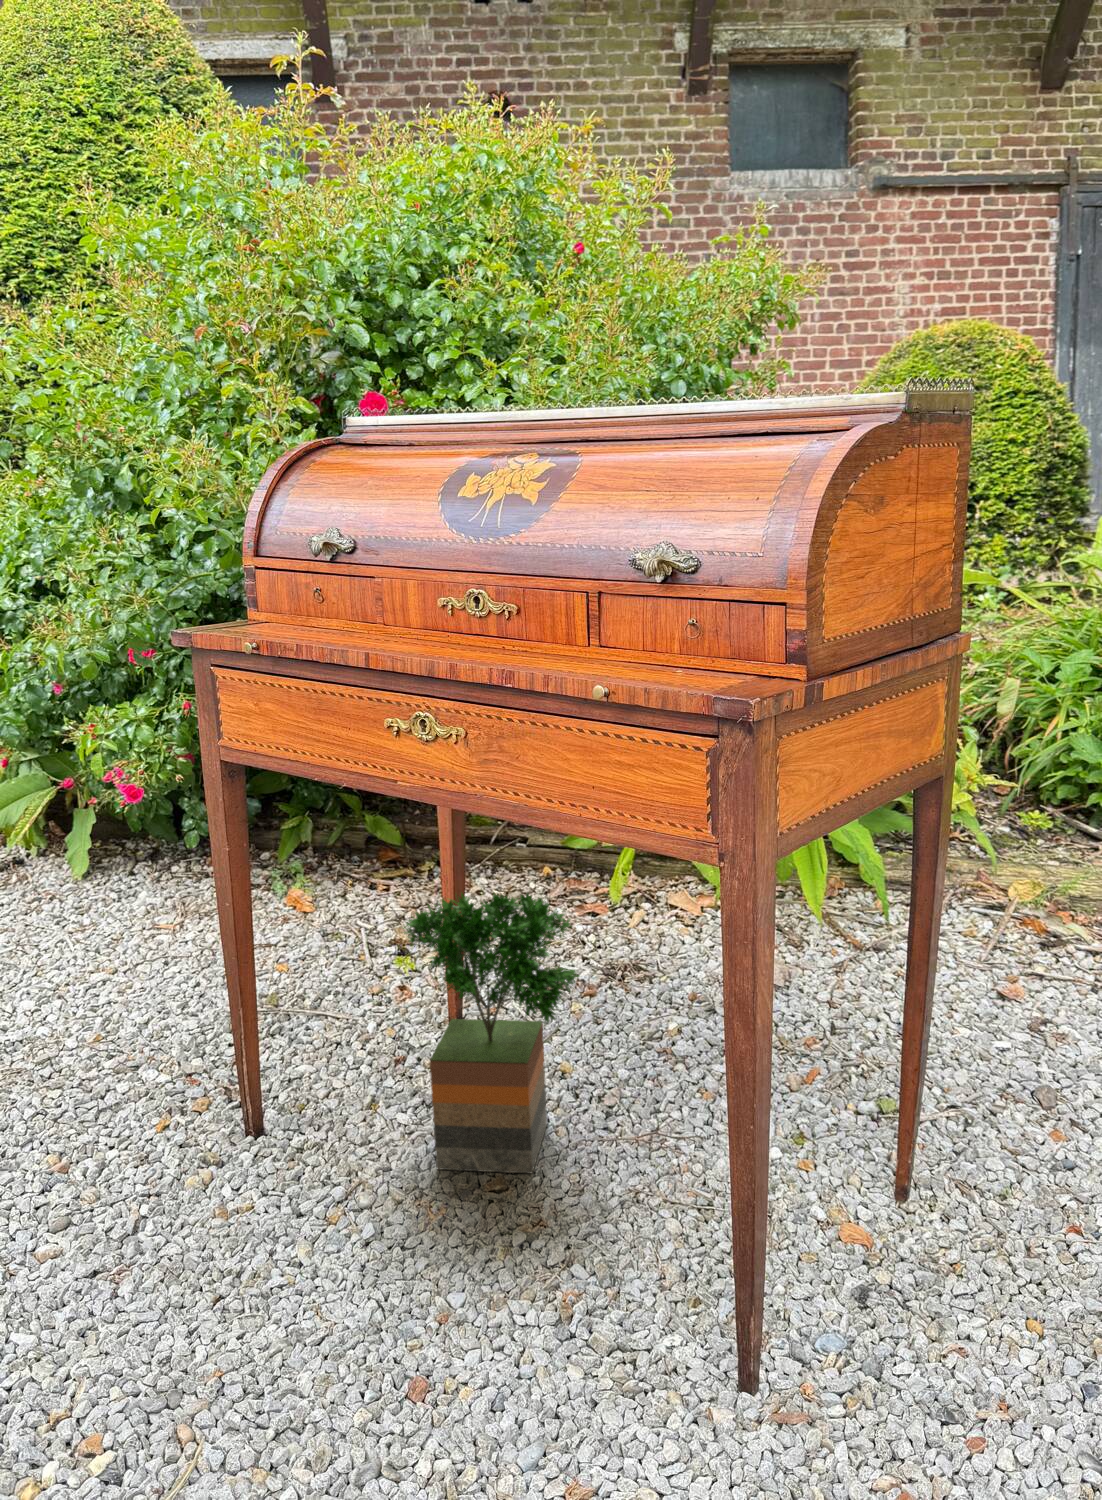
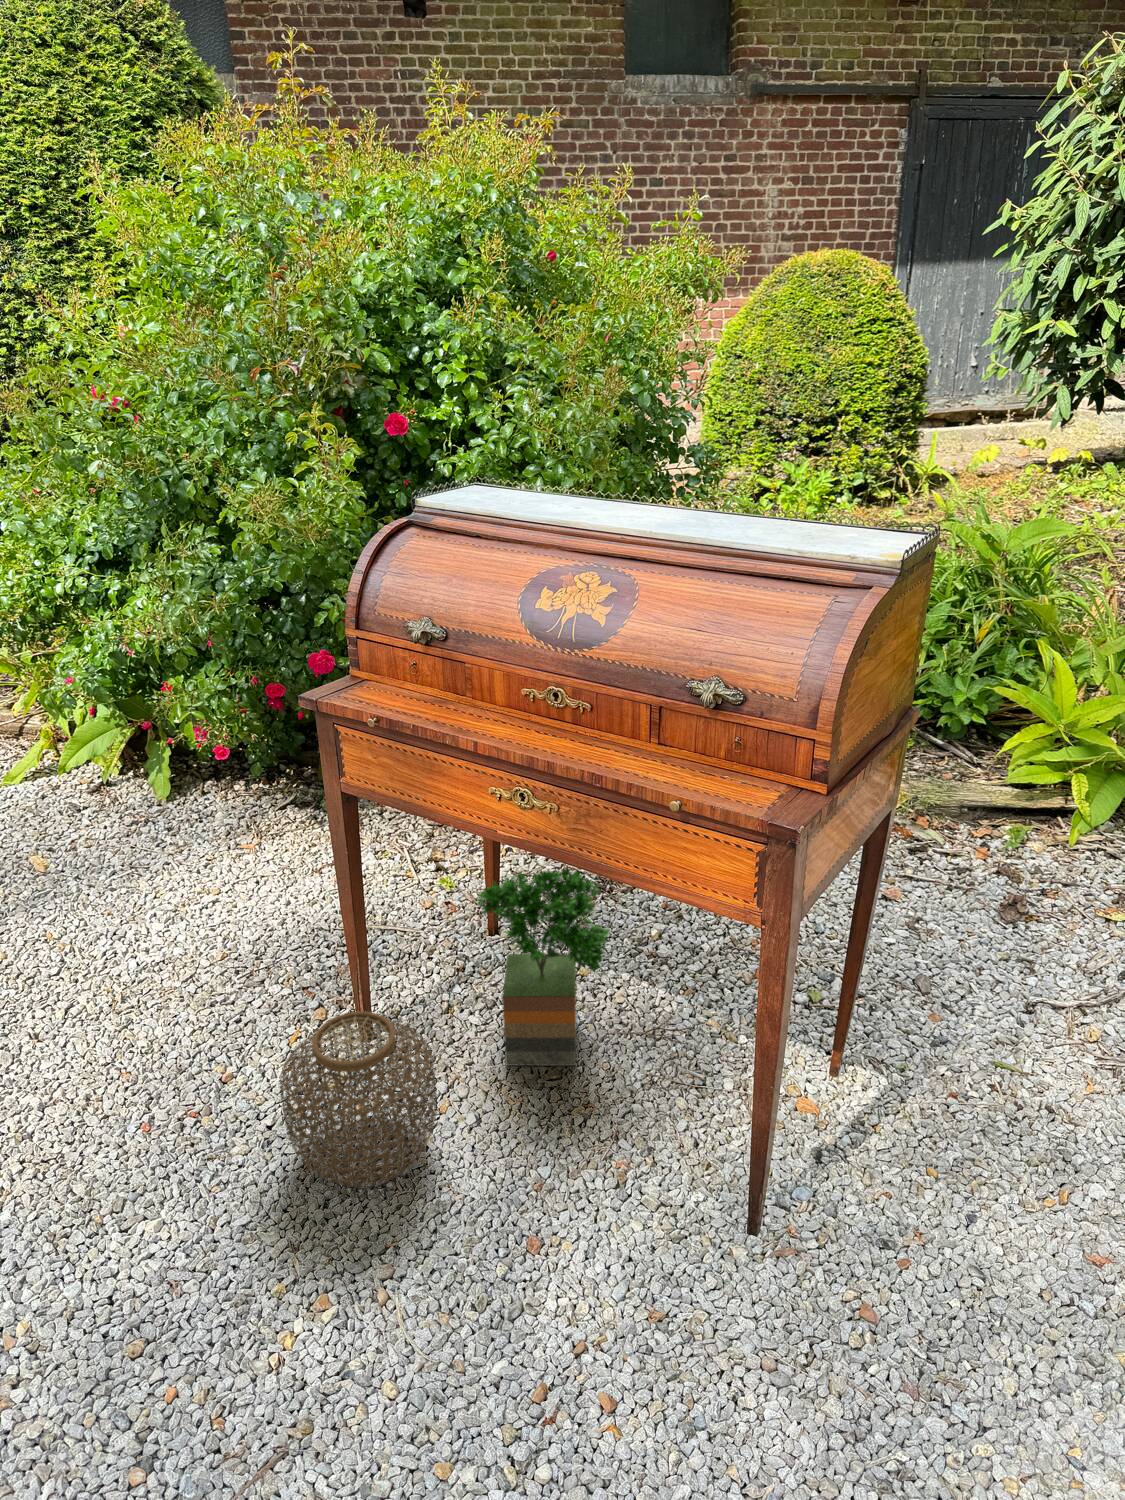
woven basket: none [92,1045,313,1297] -> present [280,1011,437,1187]

